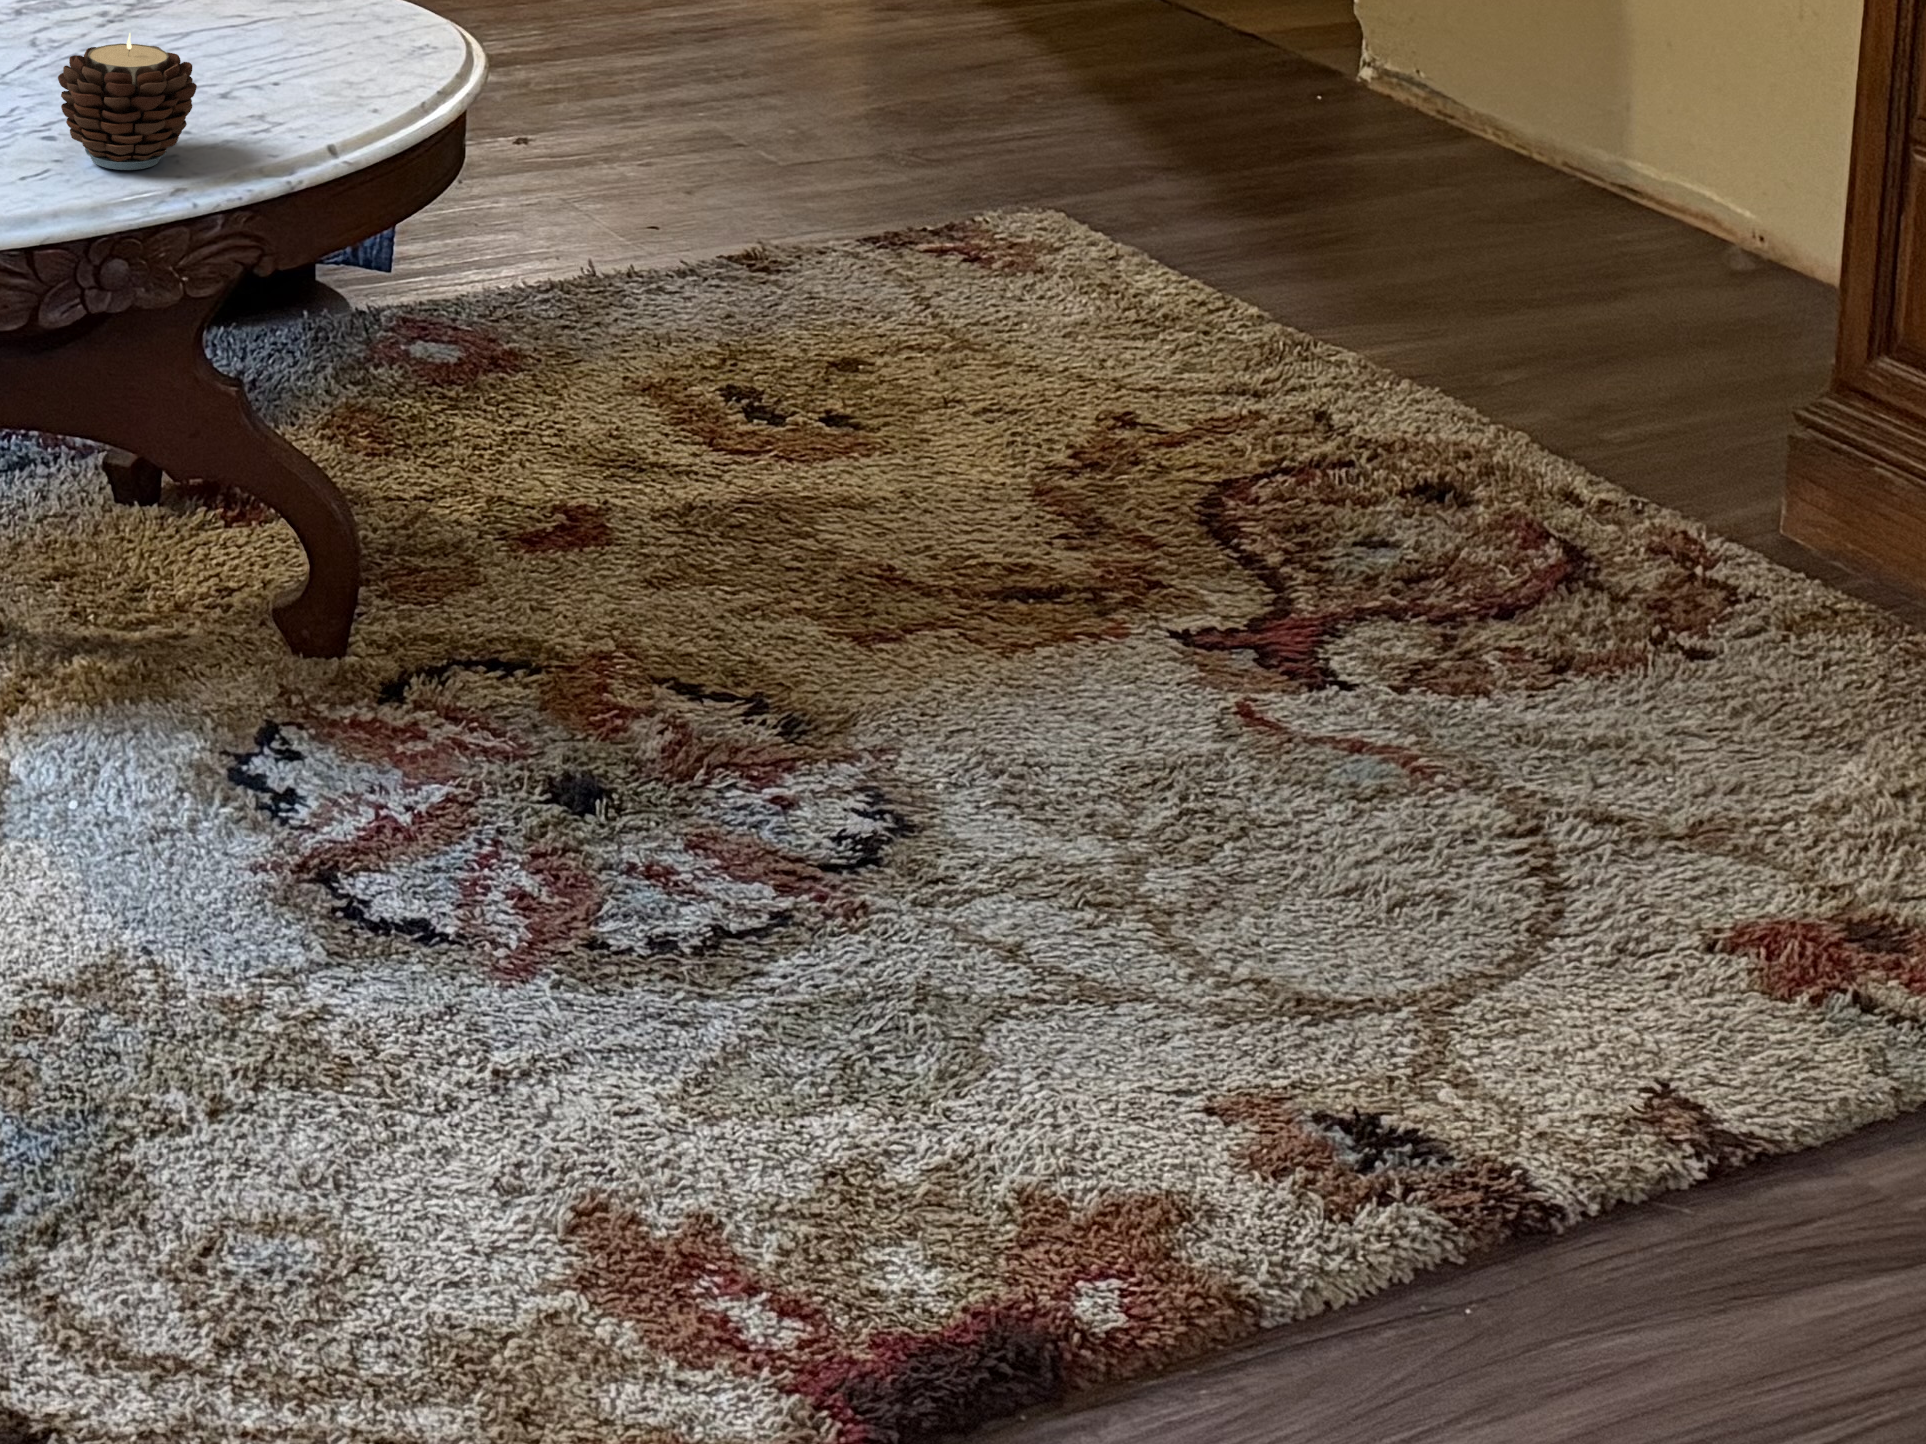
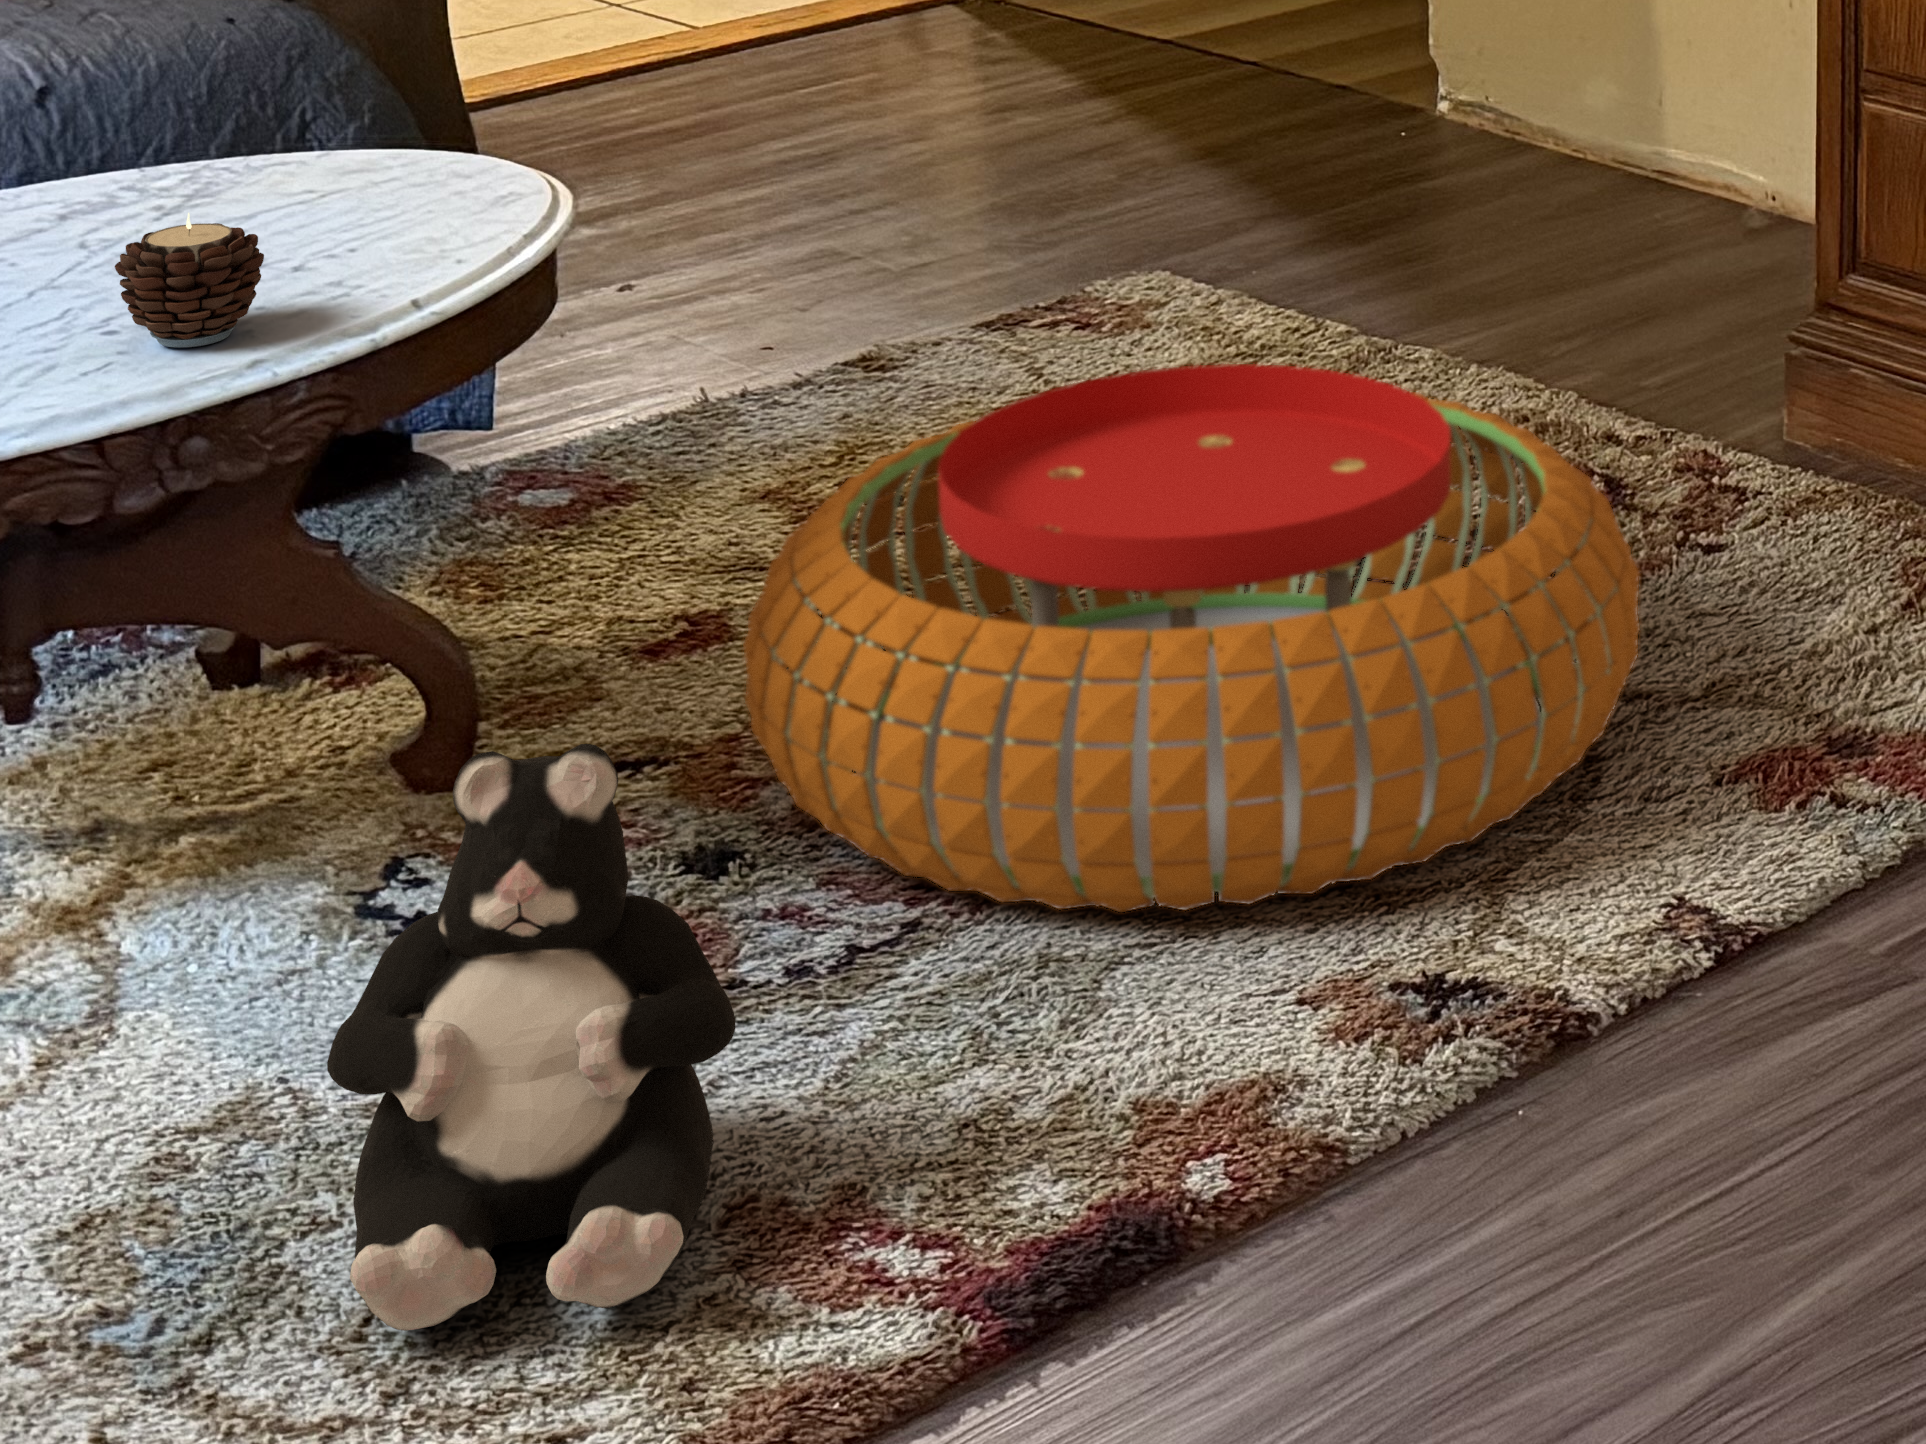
pouf: none [627,334,1627,975] -> present [743,364,1640,912]
plush toy: none [191,664,604,1308] -> present [327,744,736,1331]

